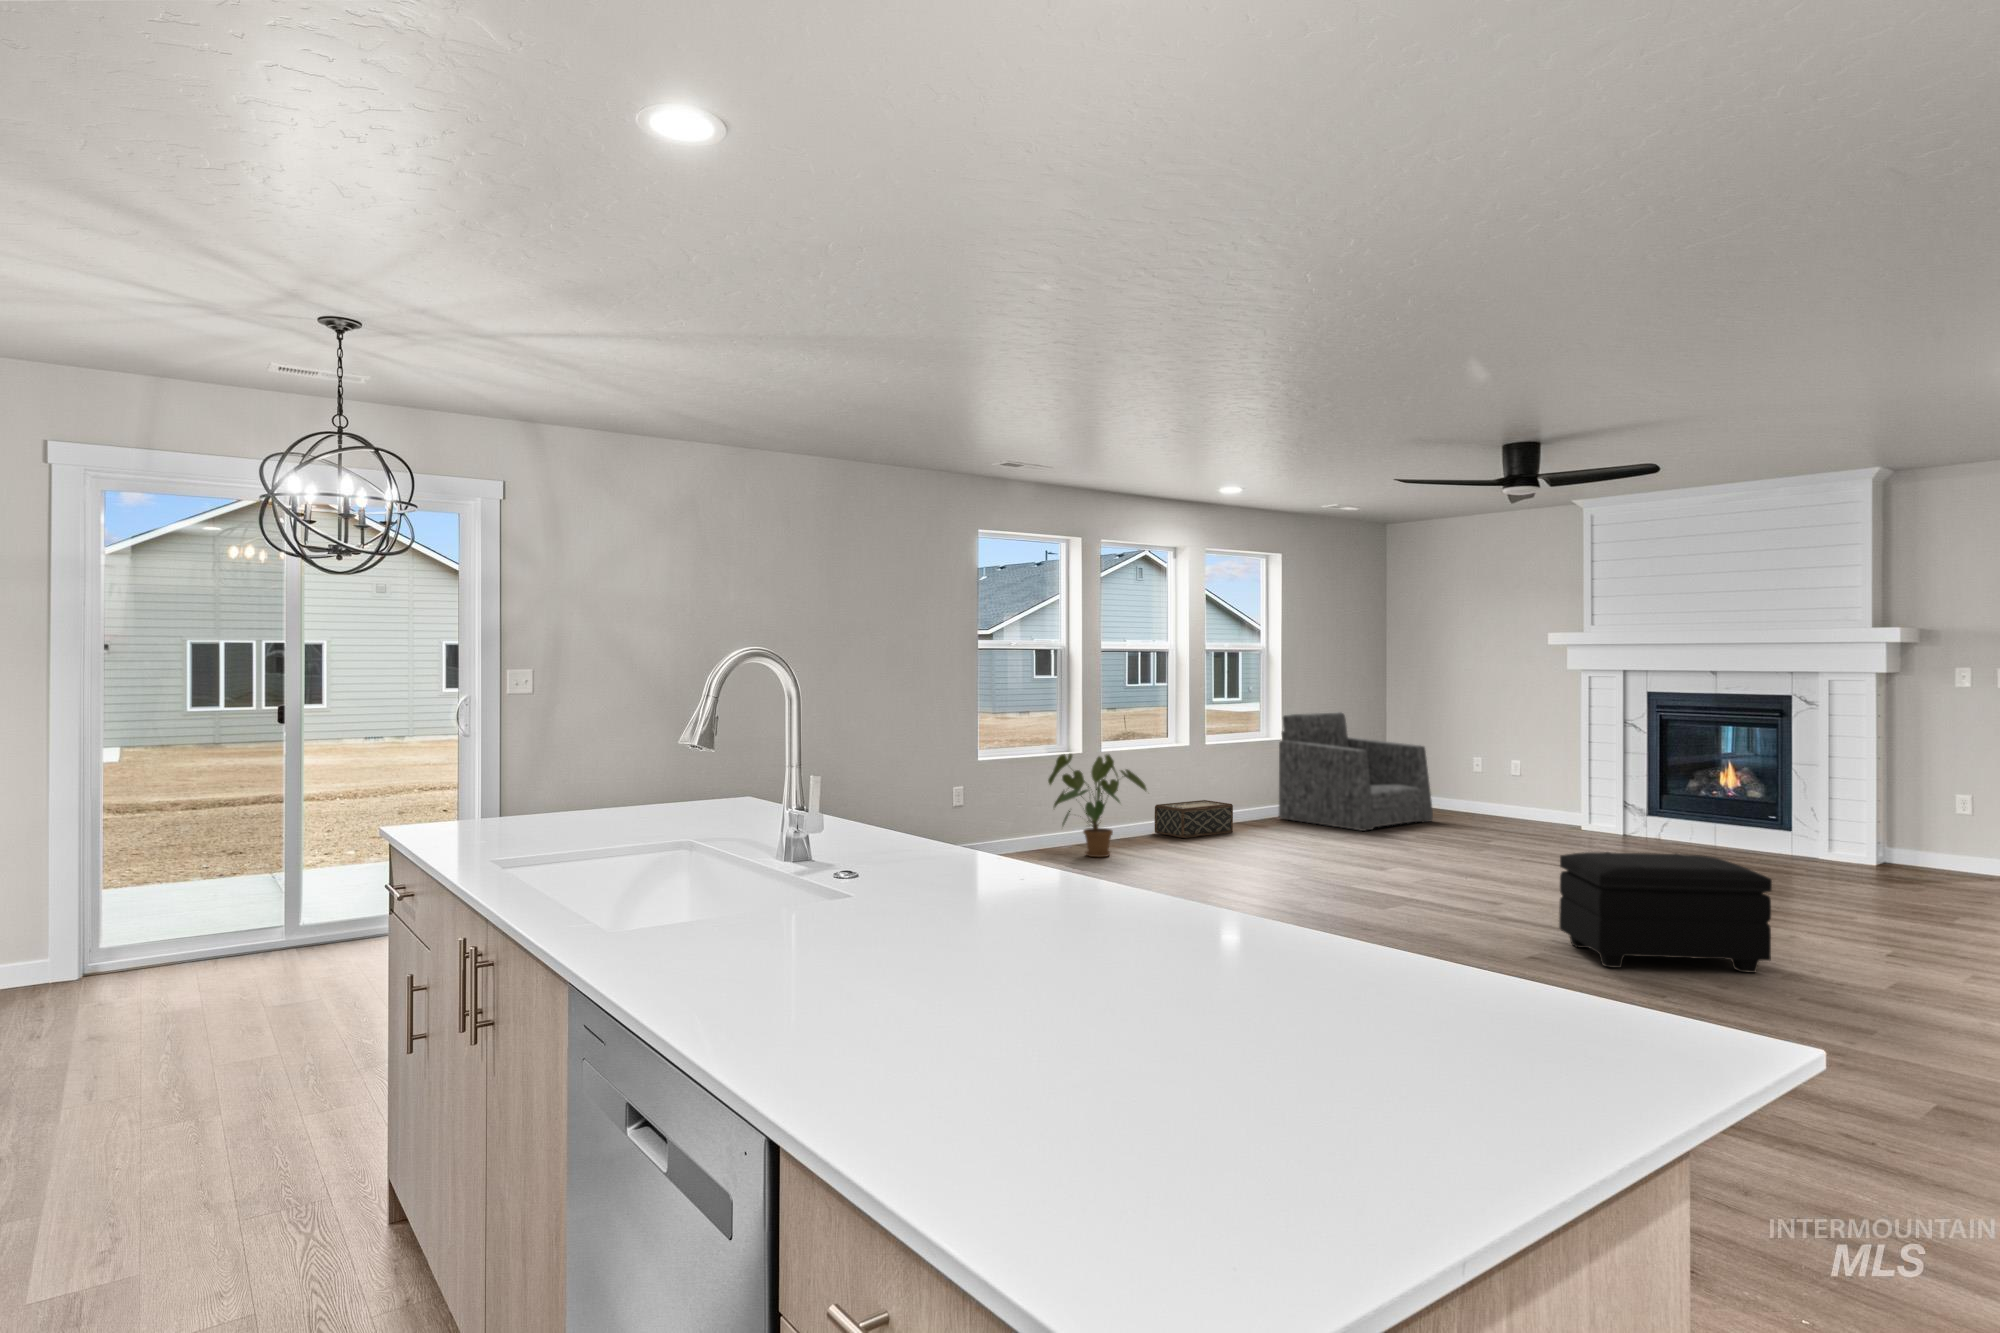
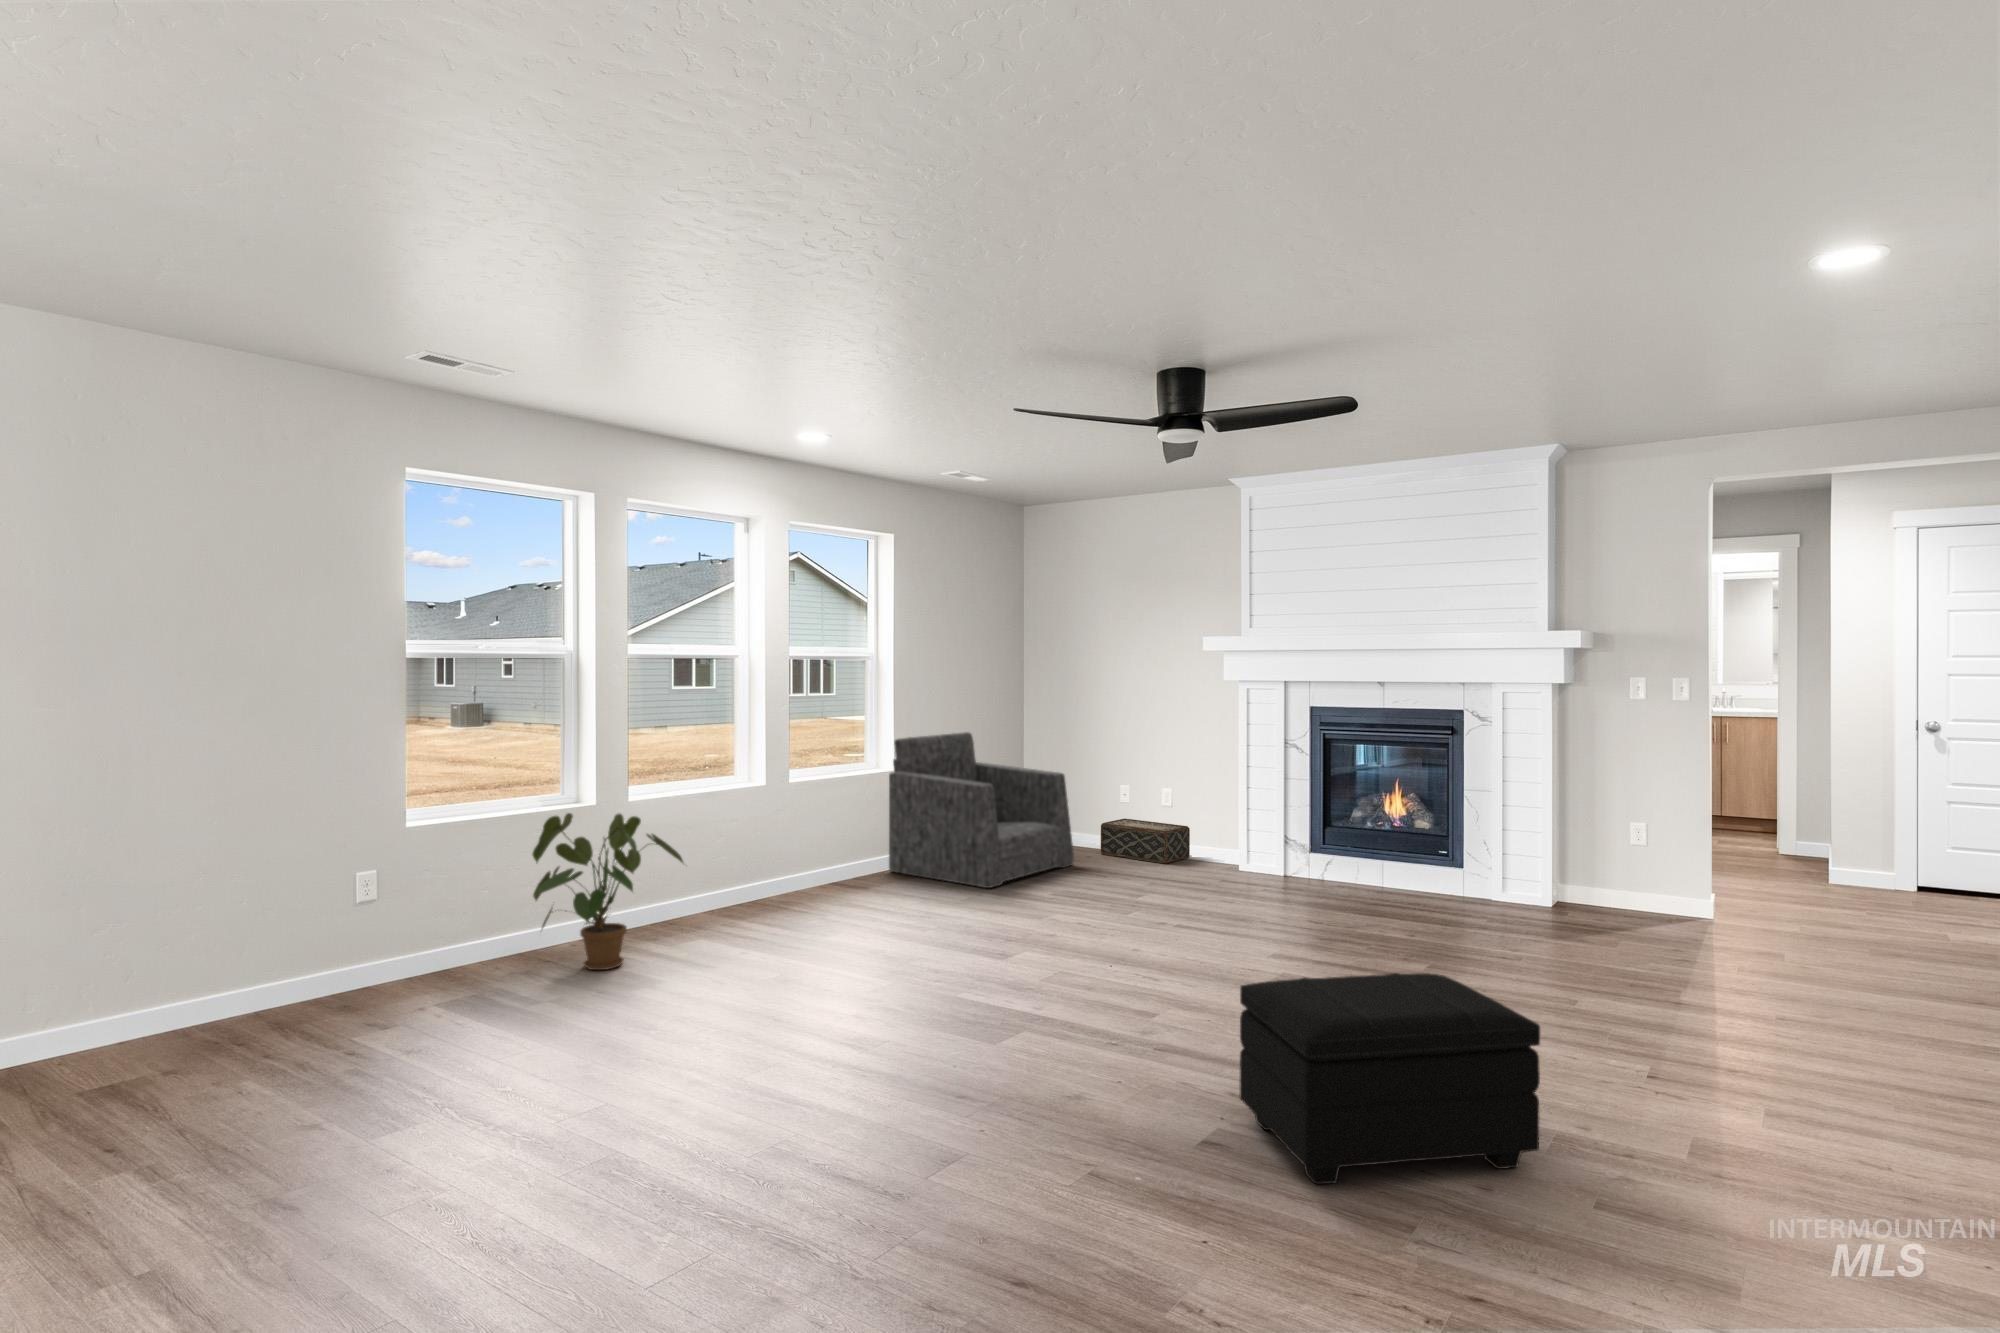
woven basket: present [1155,800,1233,838] -> present [1101,819,1190,863]

